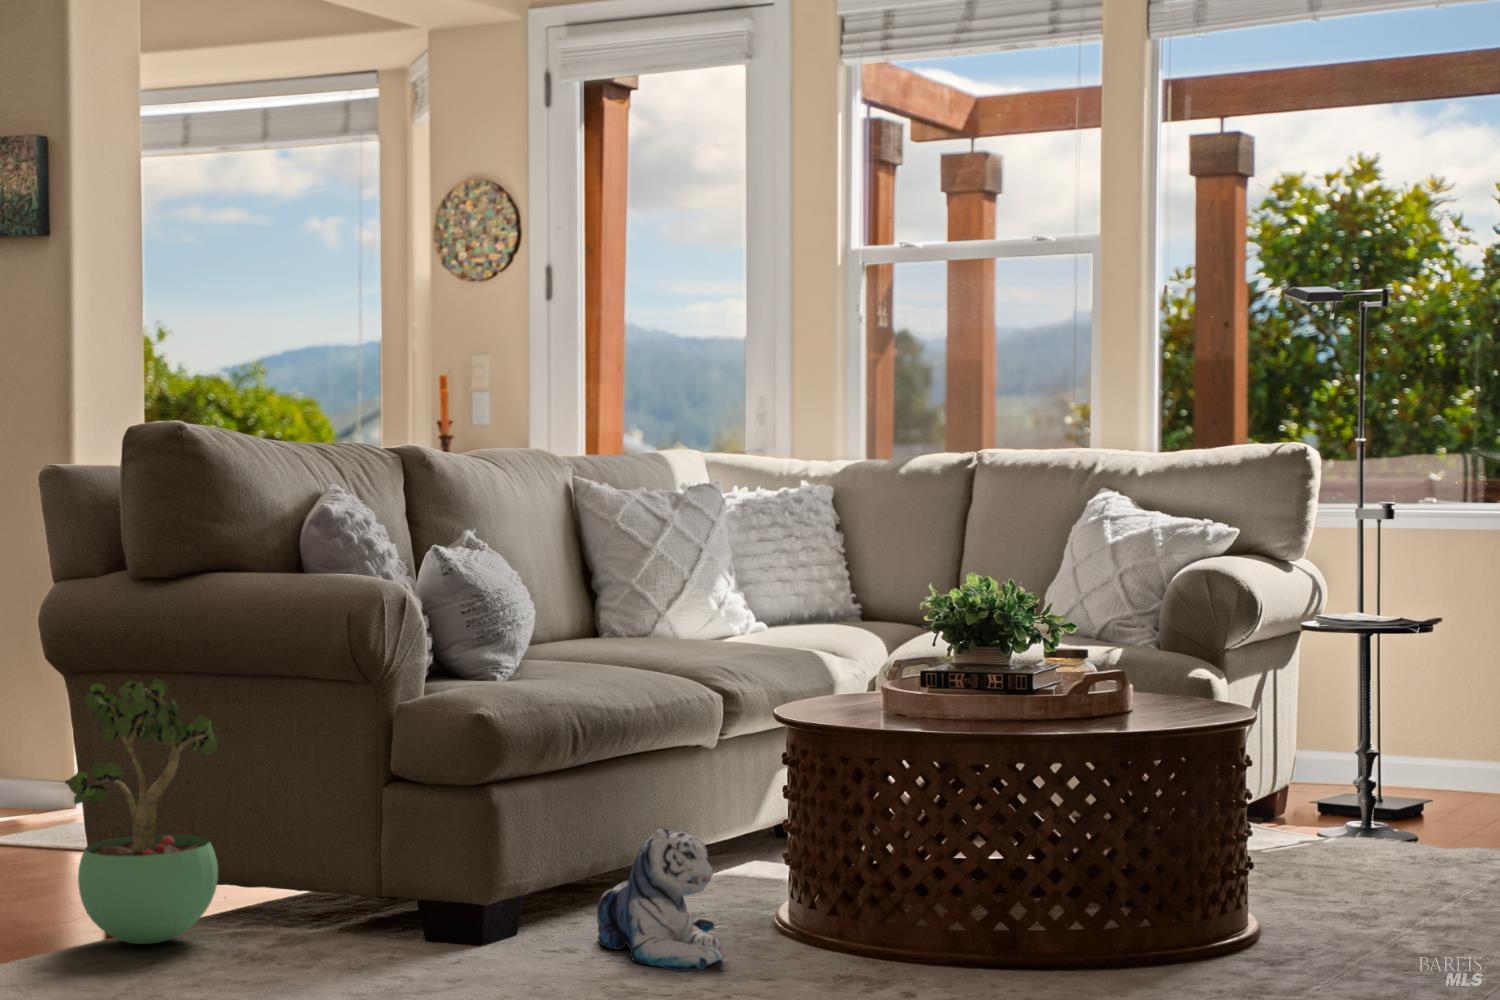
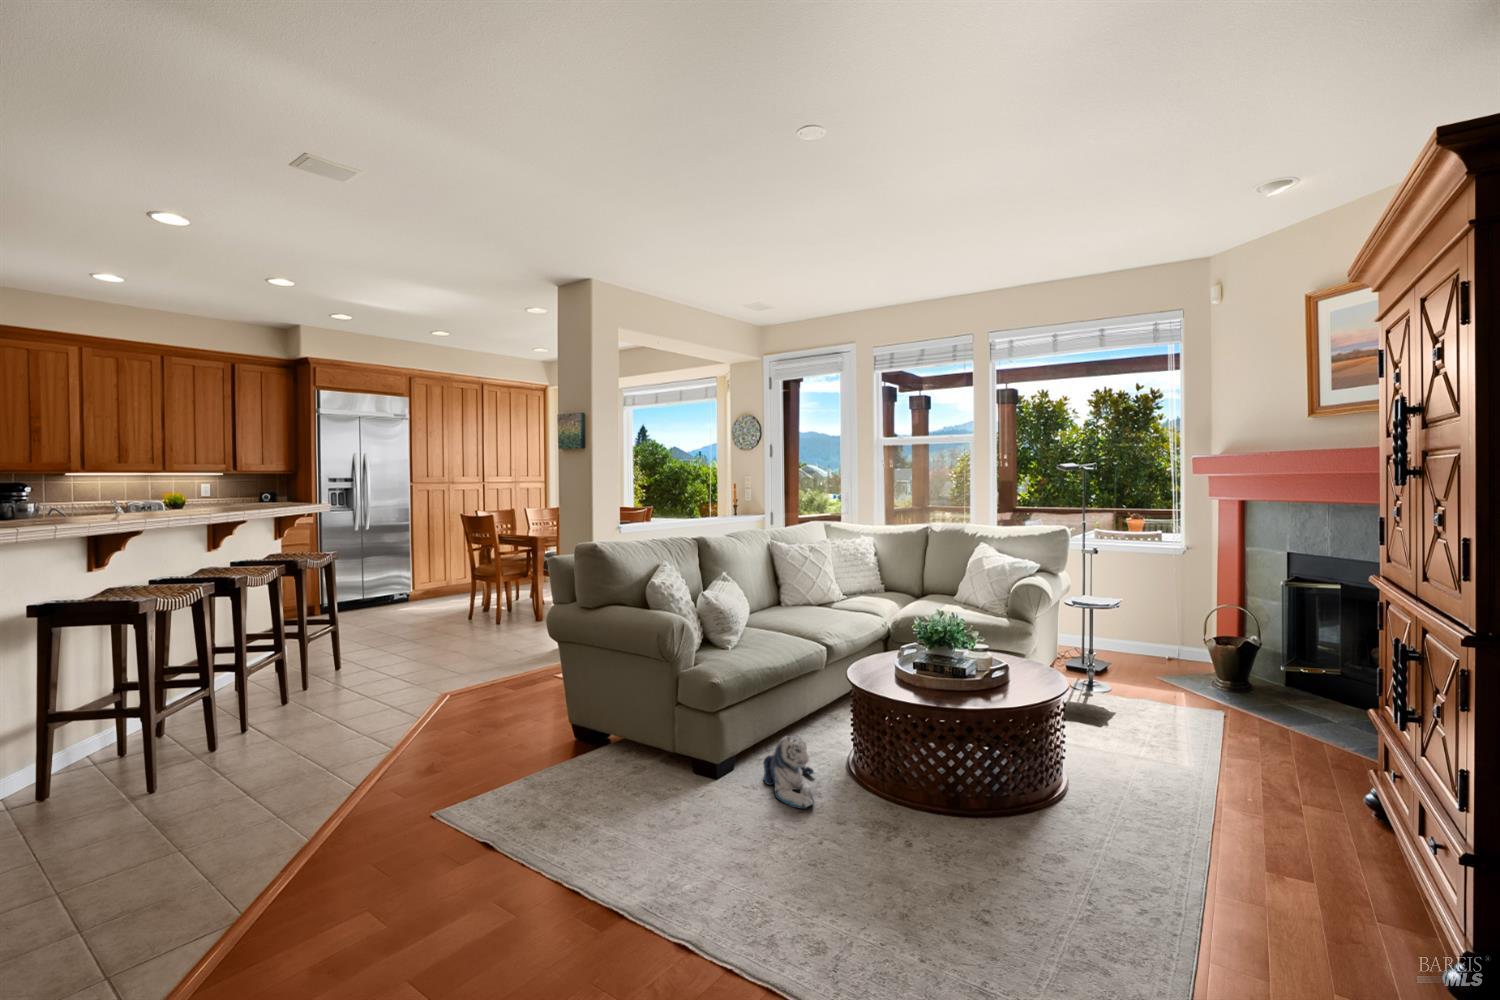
potted plant: present [65,676,218,944] -> none [554,663,614,770]

